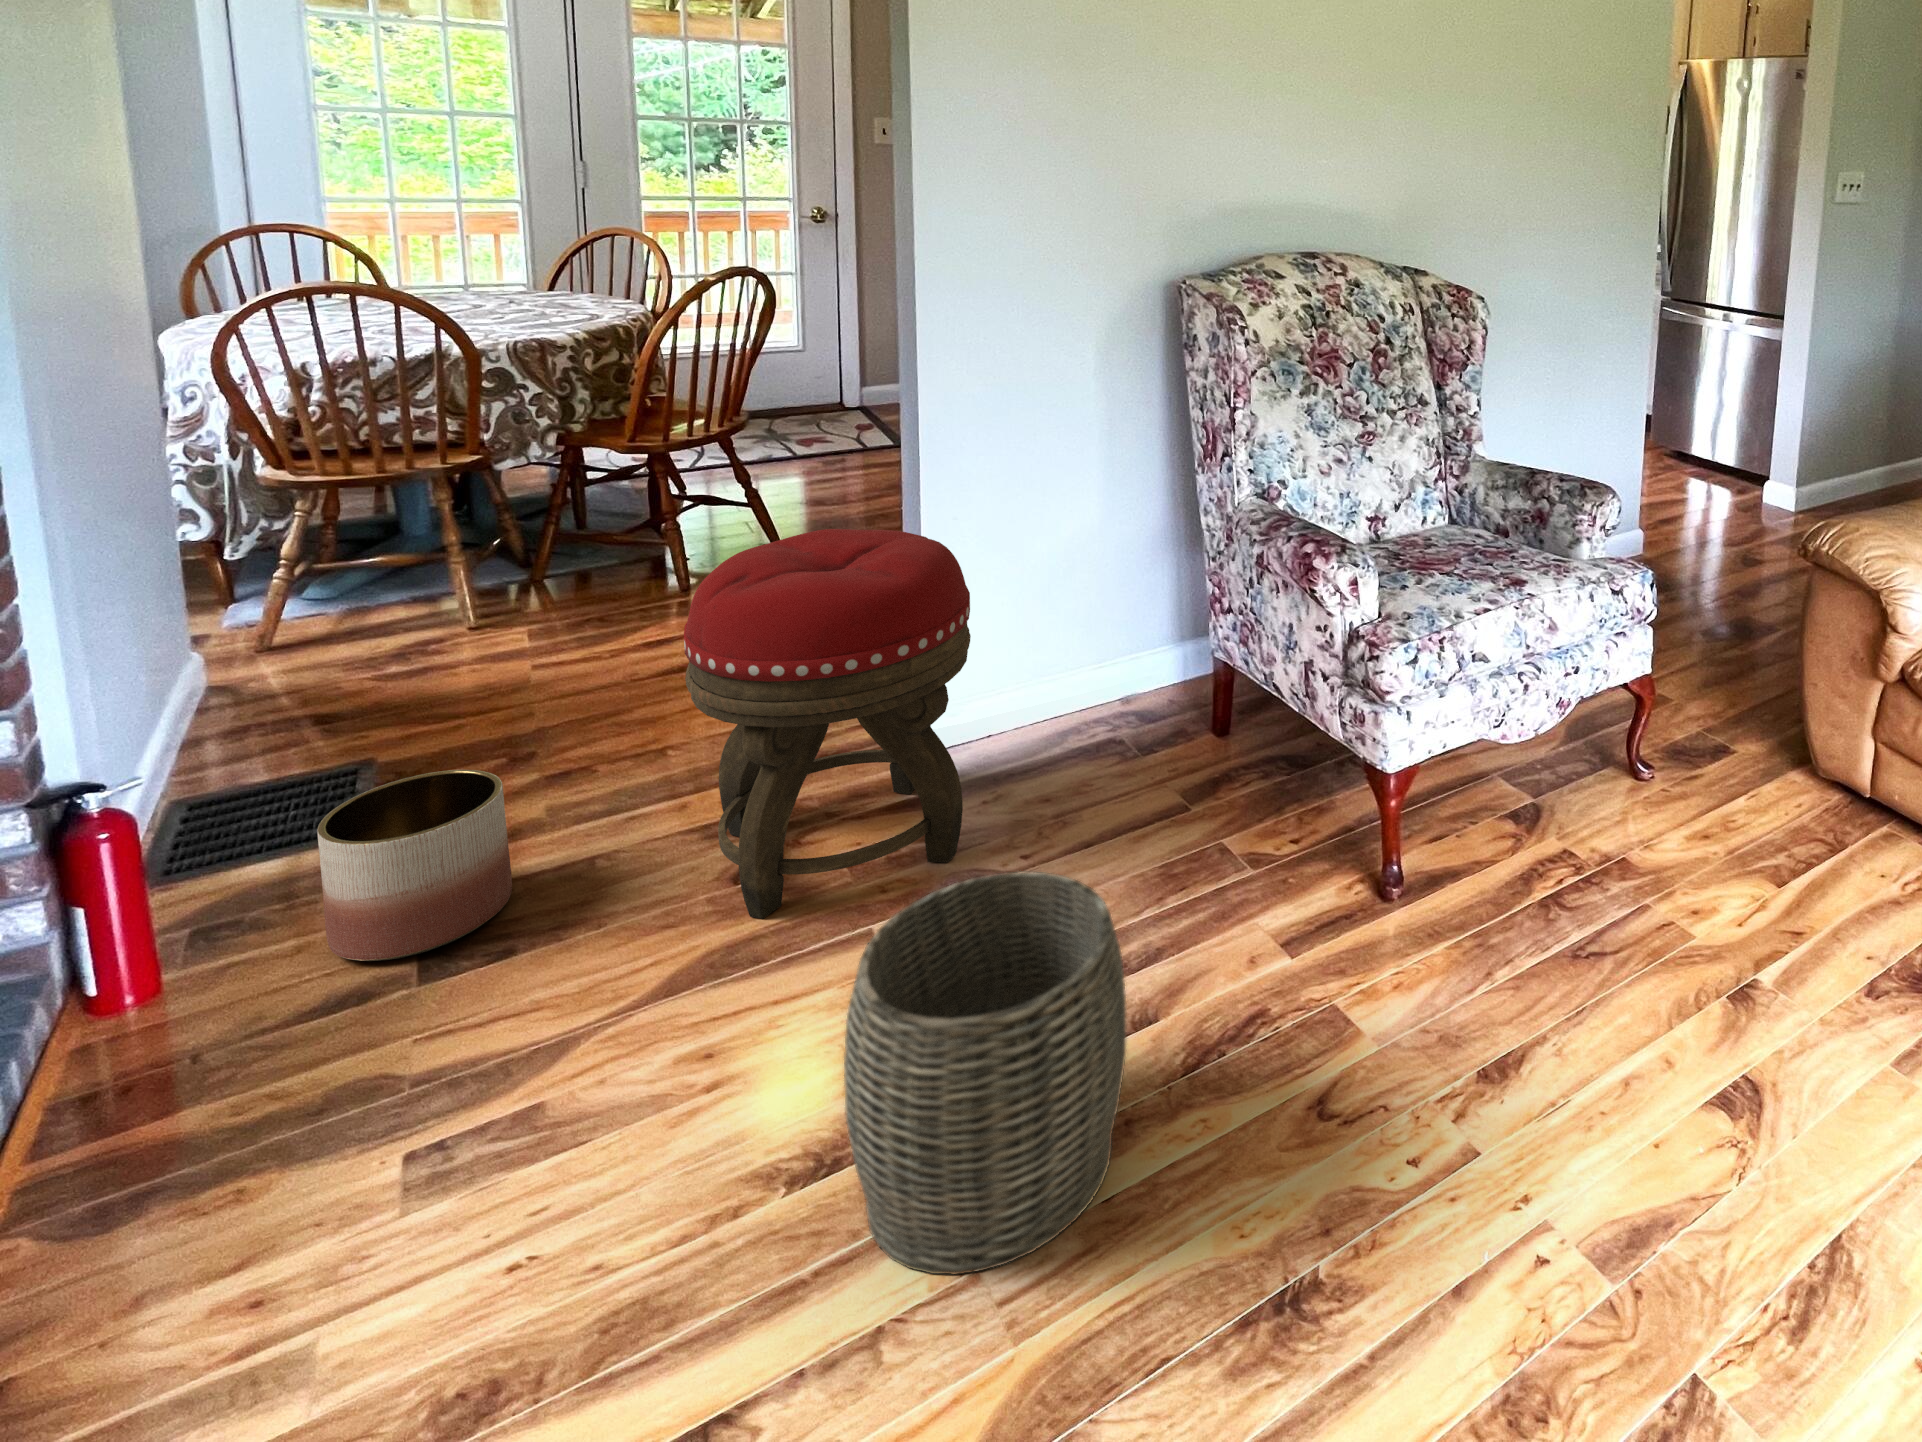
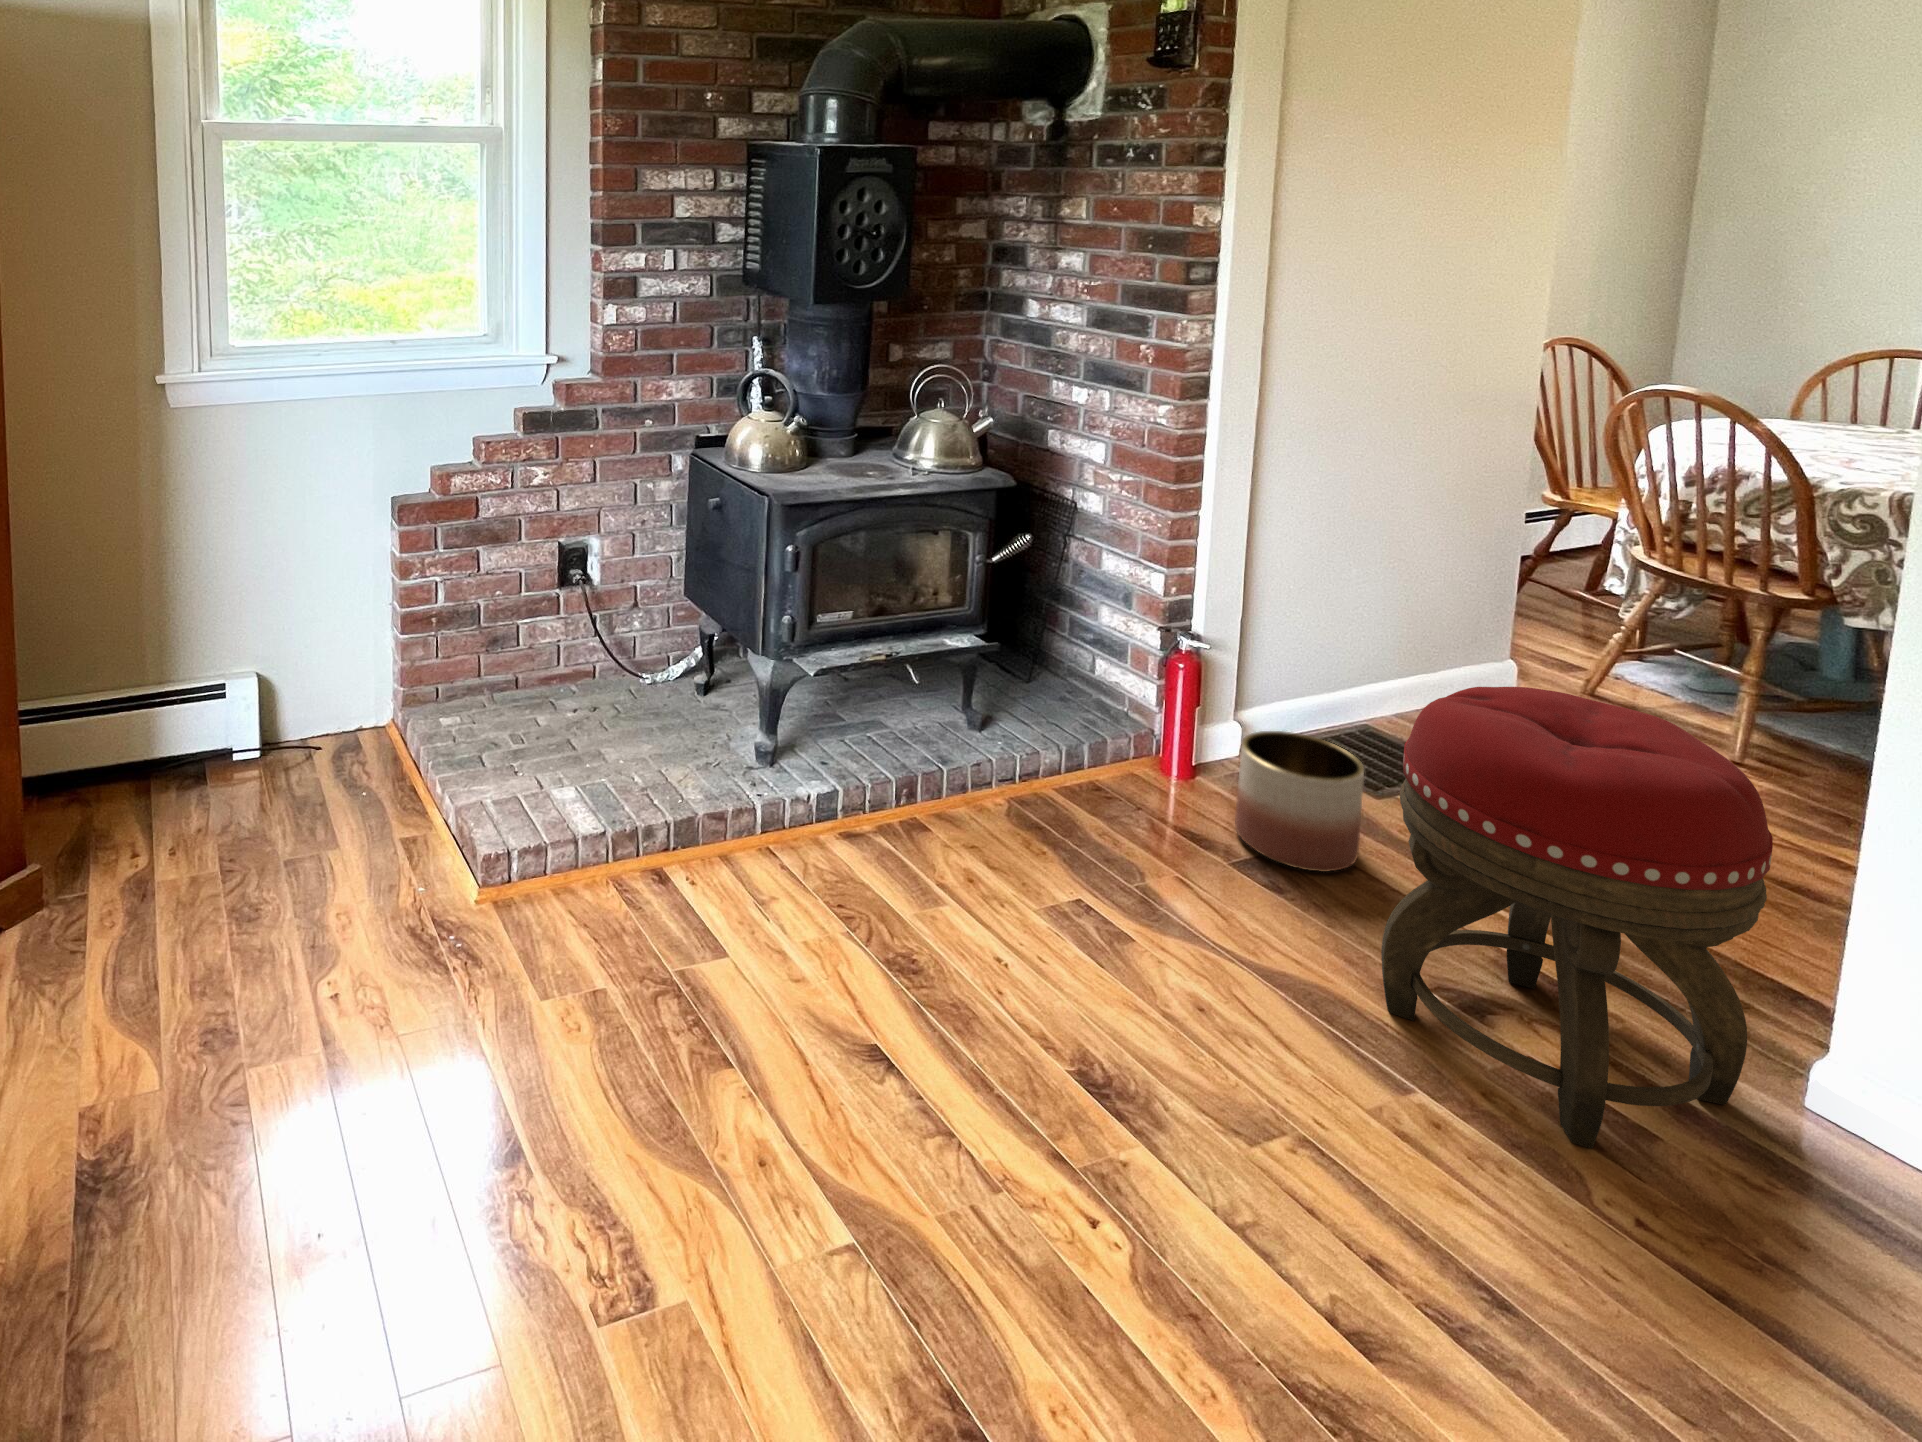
woven basket: present [844,871,1126,1275] -> none [991,918,1254,1296]

